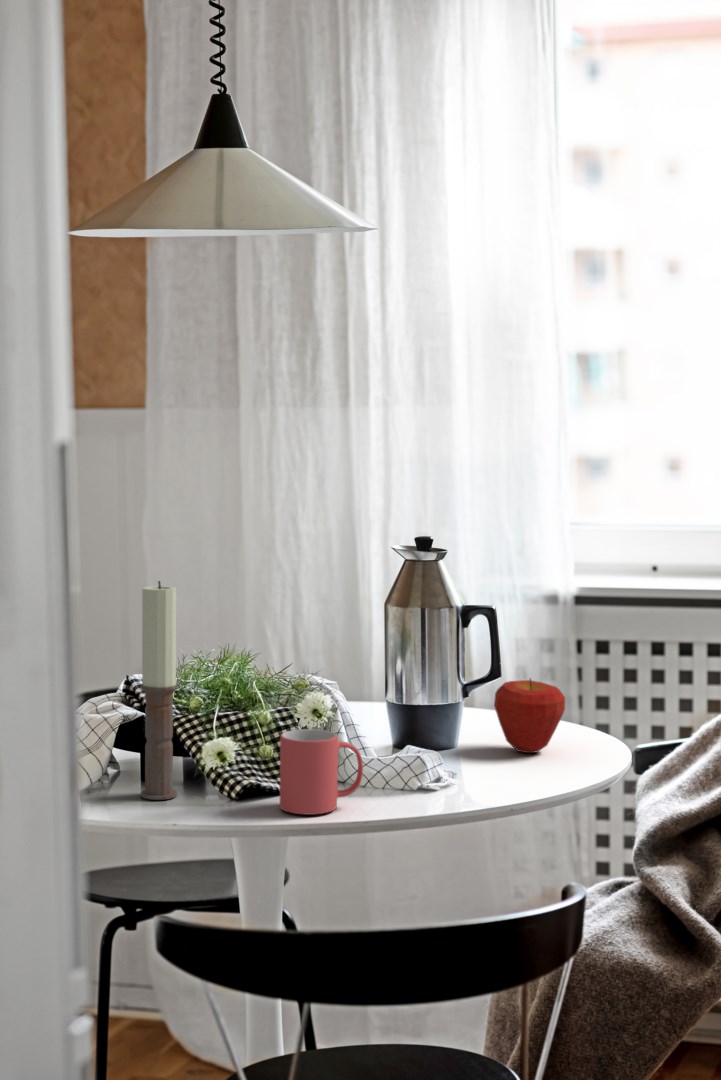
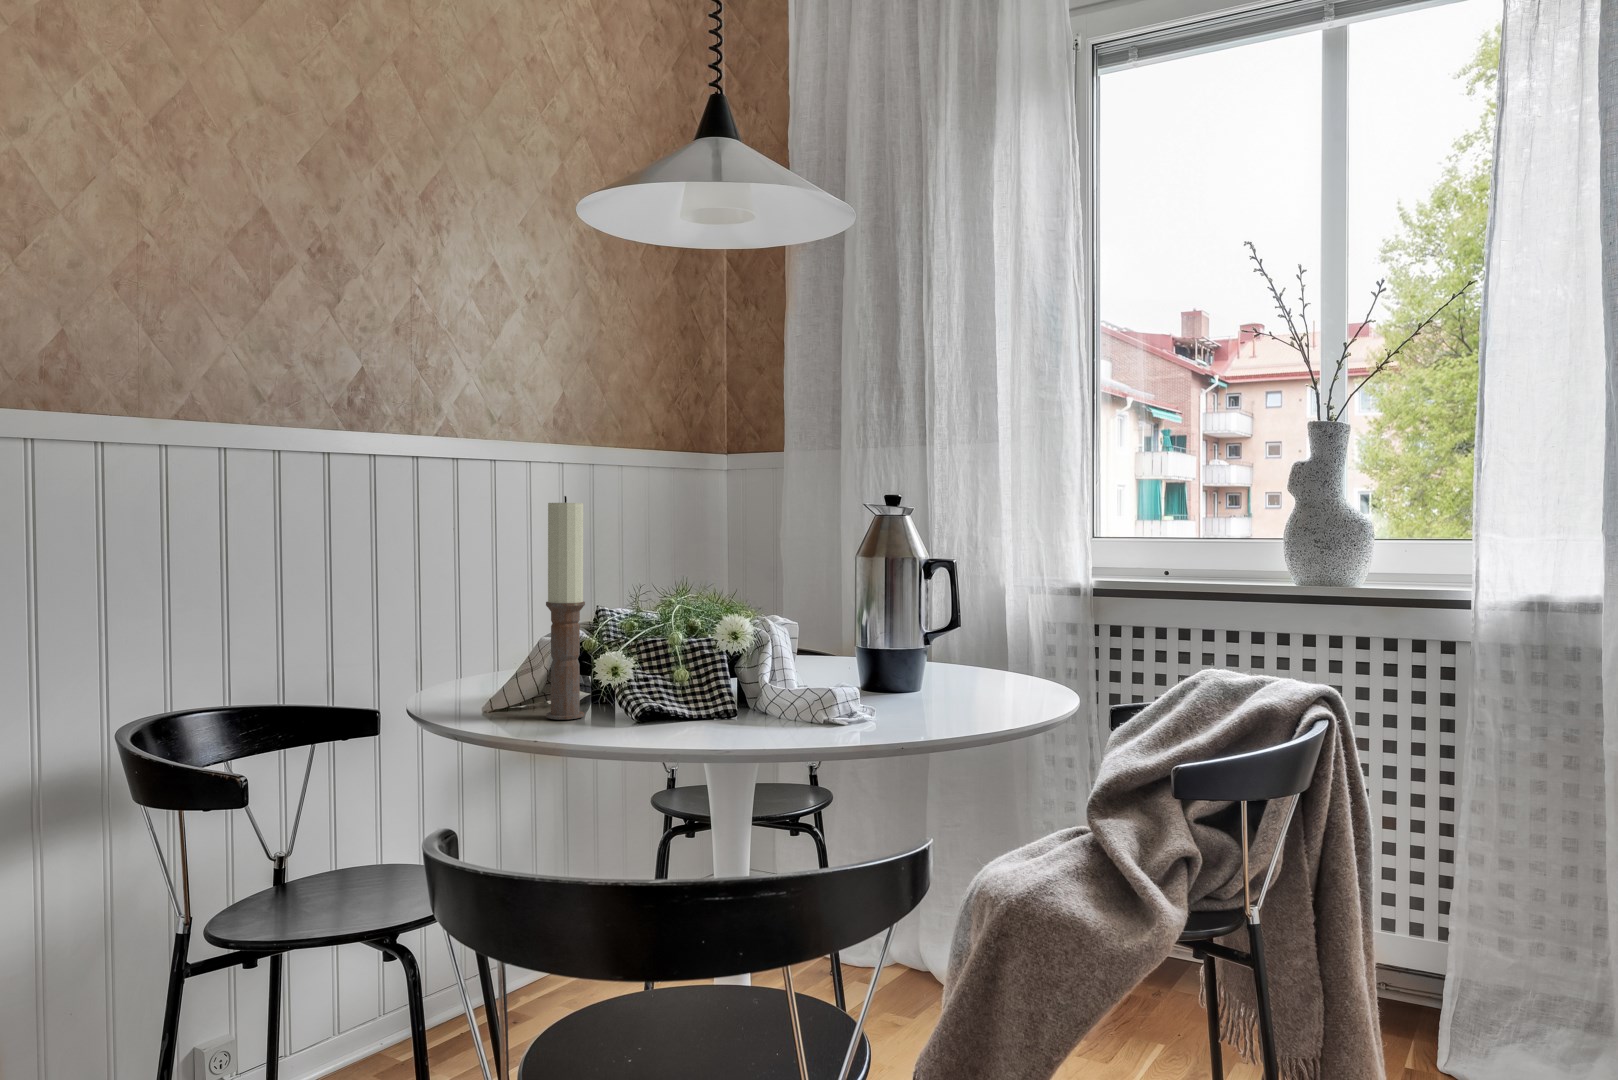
apple: present [494,679,565,753] -> none [944,618,1019,697]
mug: present [280,729,363,815] -> none [671,649,759,735]

